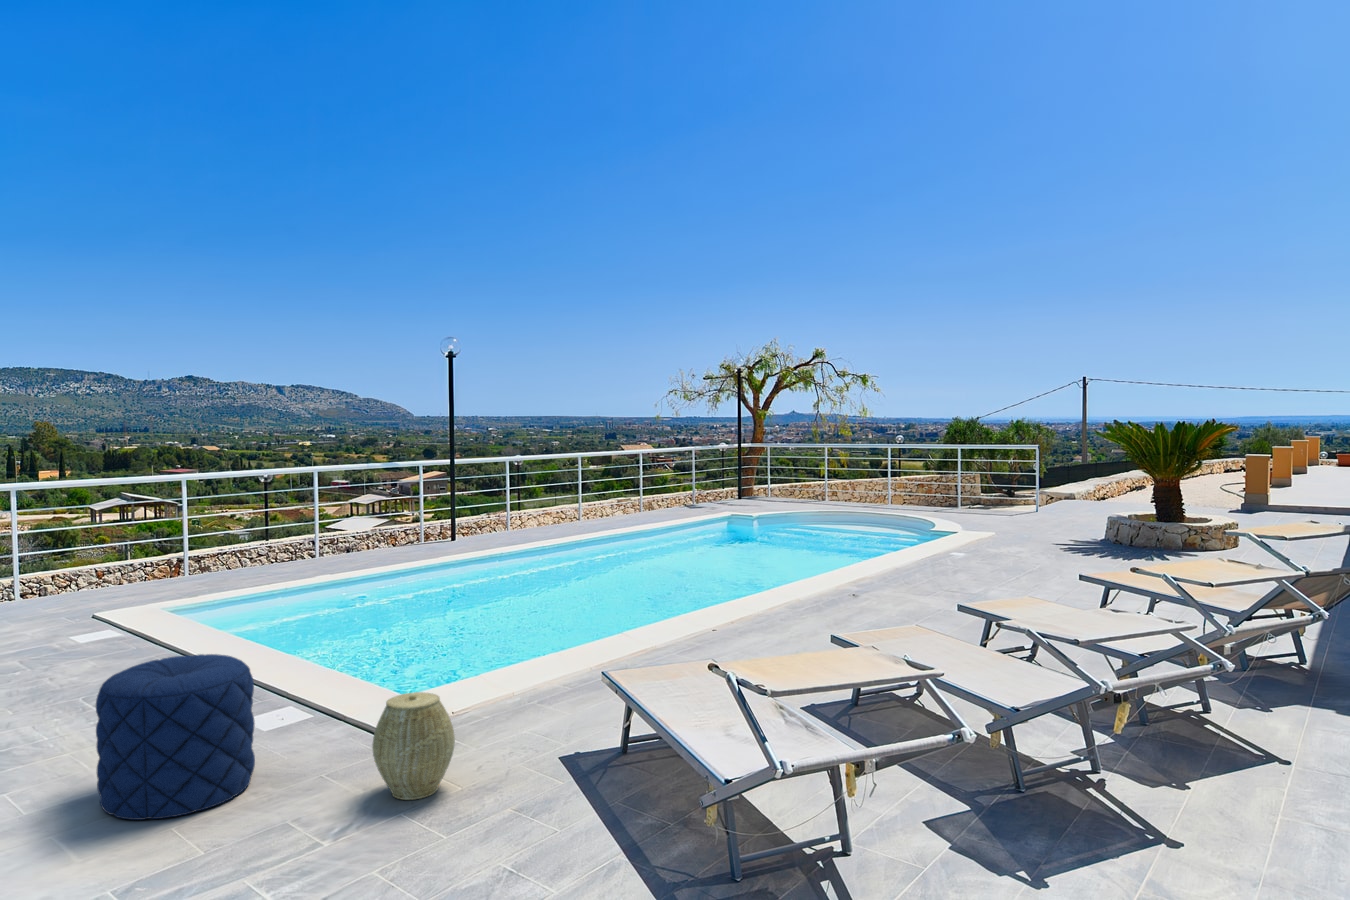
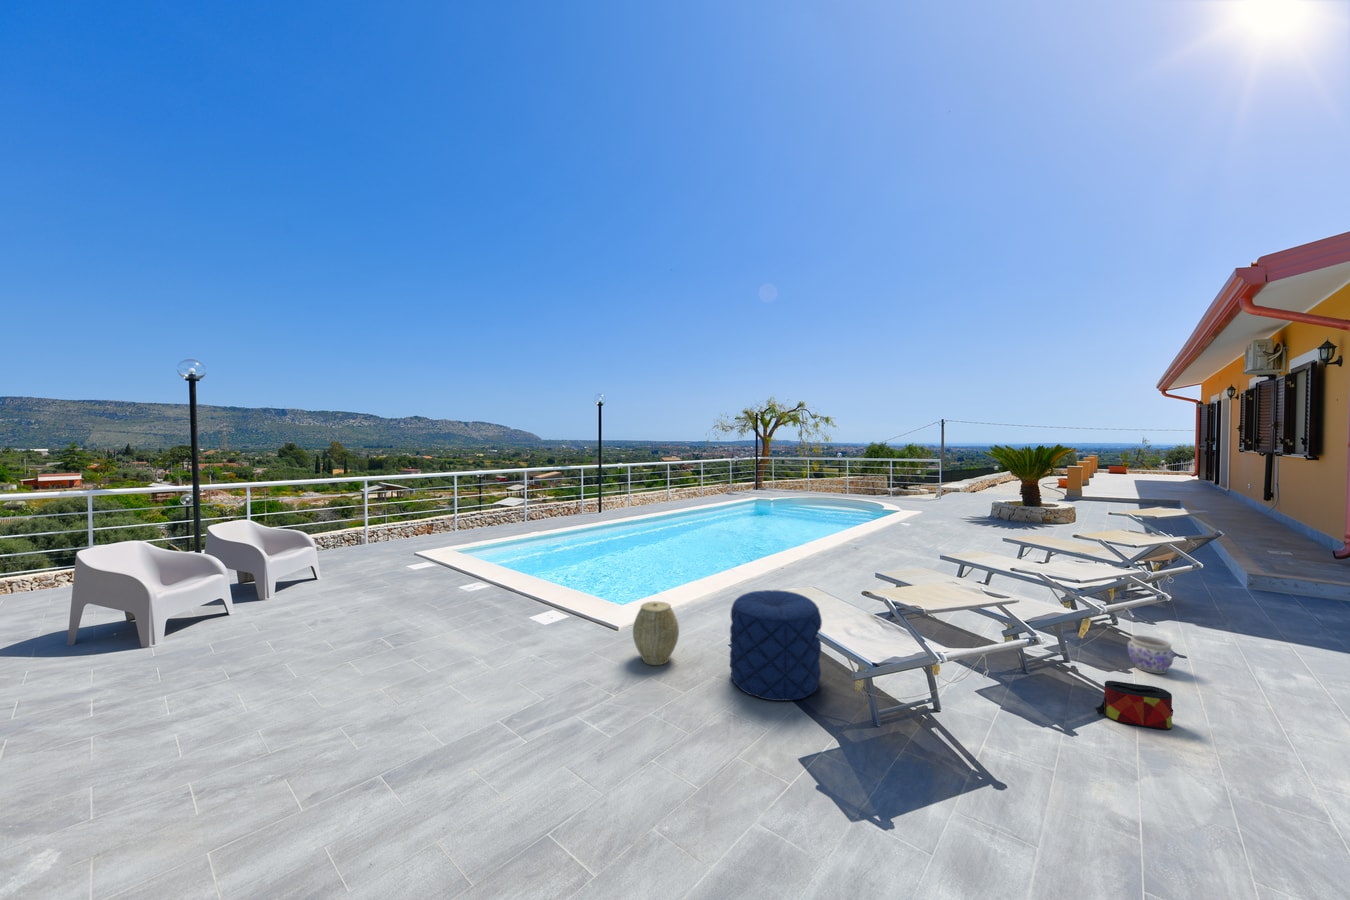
pouf: present [96,654,255,820] -> present [730,590,822,701]
planter: none [1191,726,1256,788] -> present [1128,635,1174,674]
bag: none [1097,798,1209,873] -> present [1095,681,1173,730]

